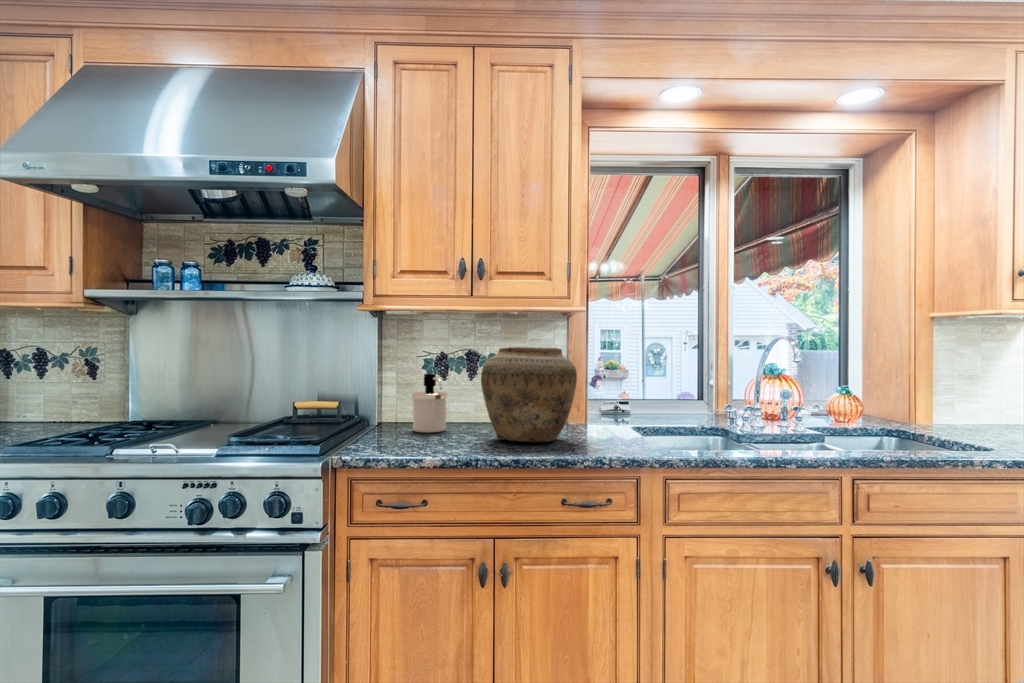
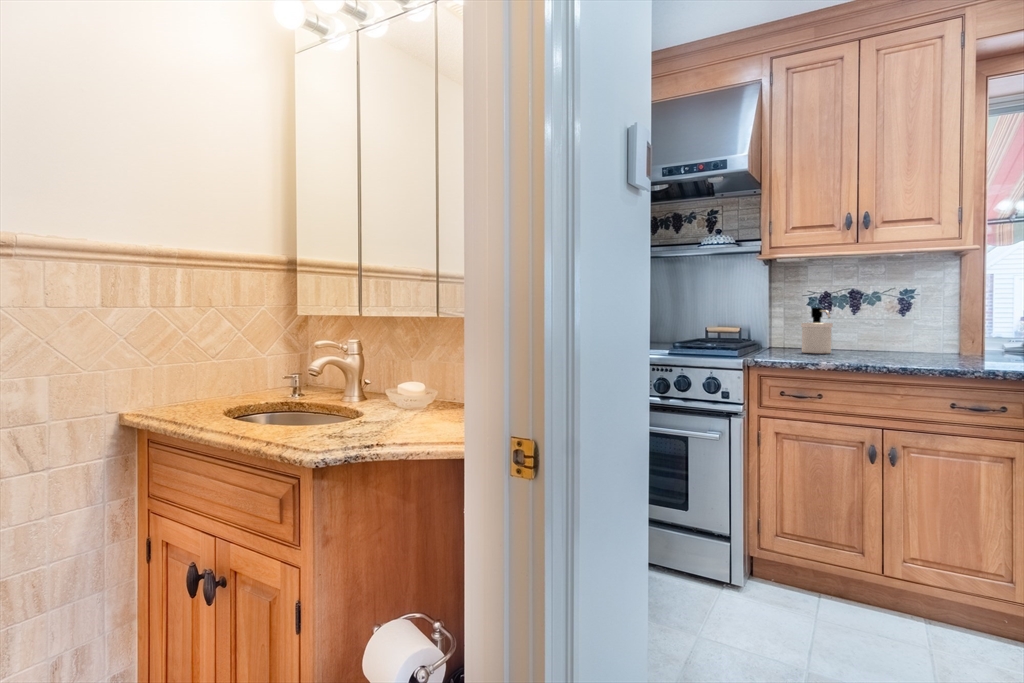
vase: present [481,347,577,442] -> none [868,279,968,359]

